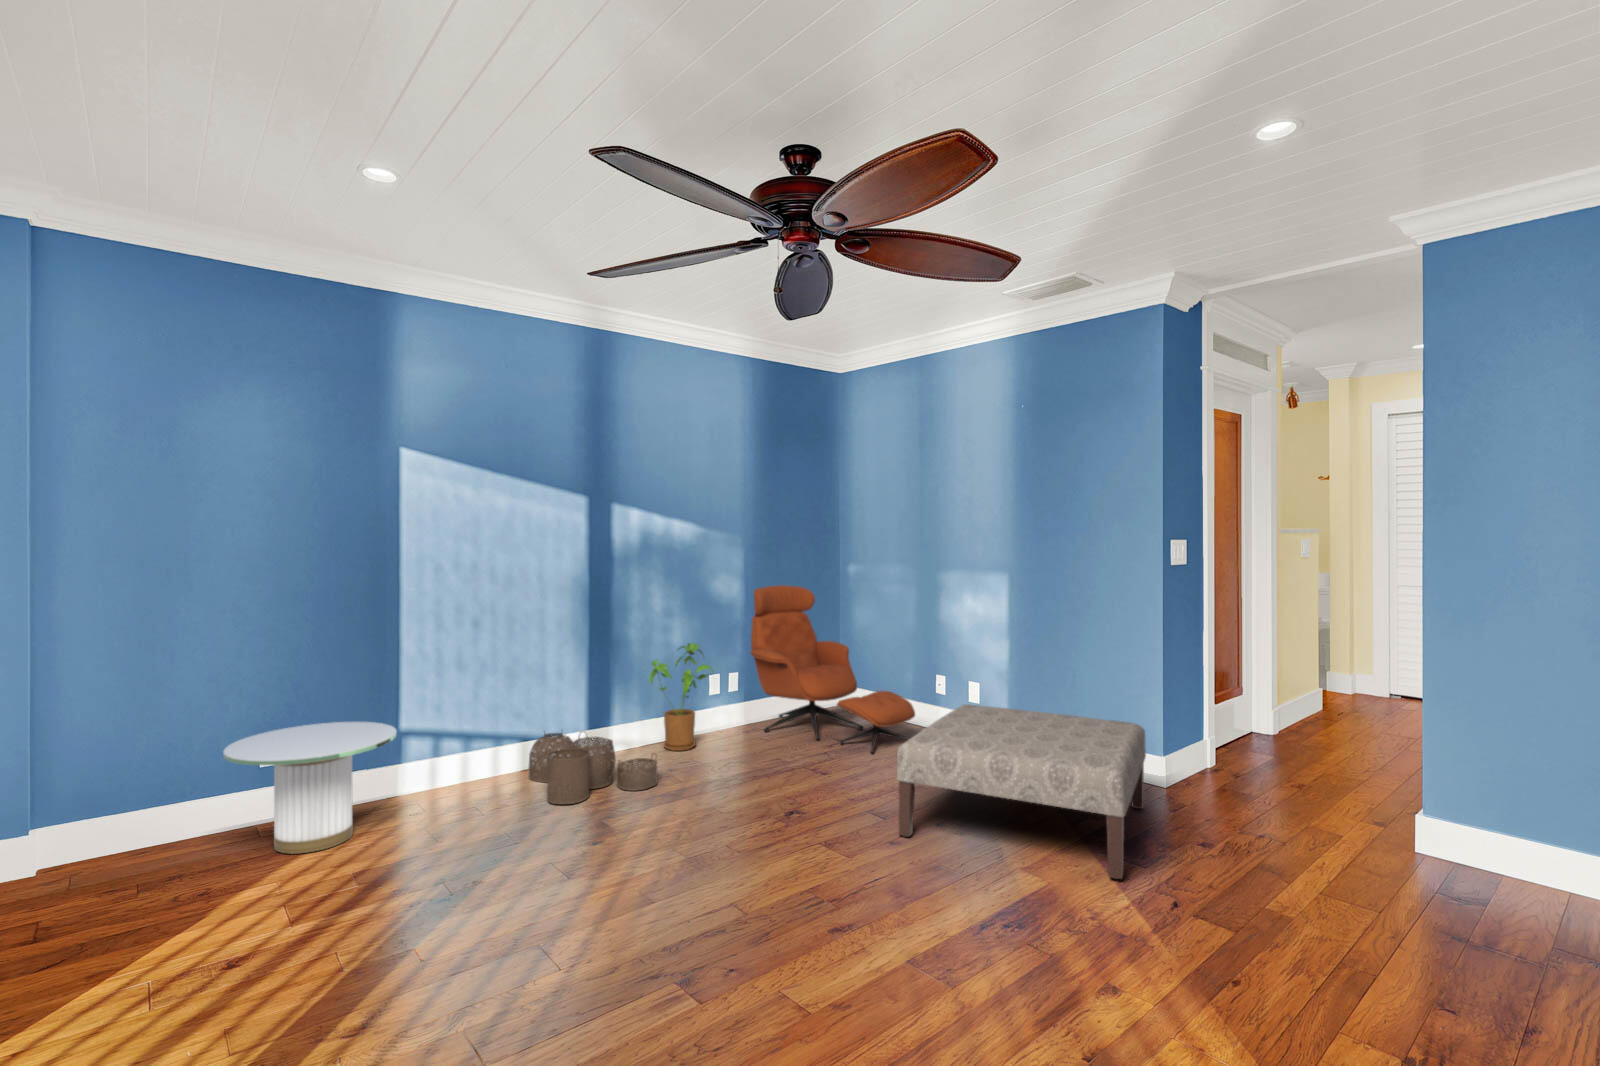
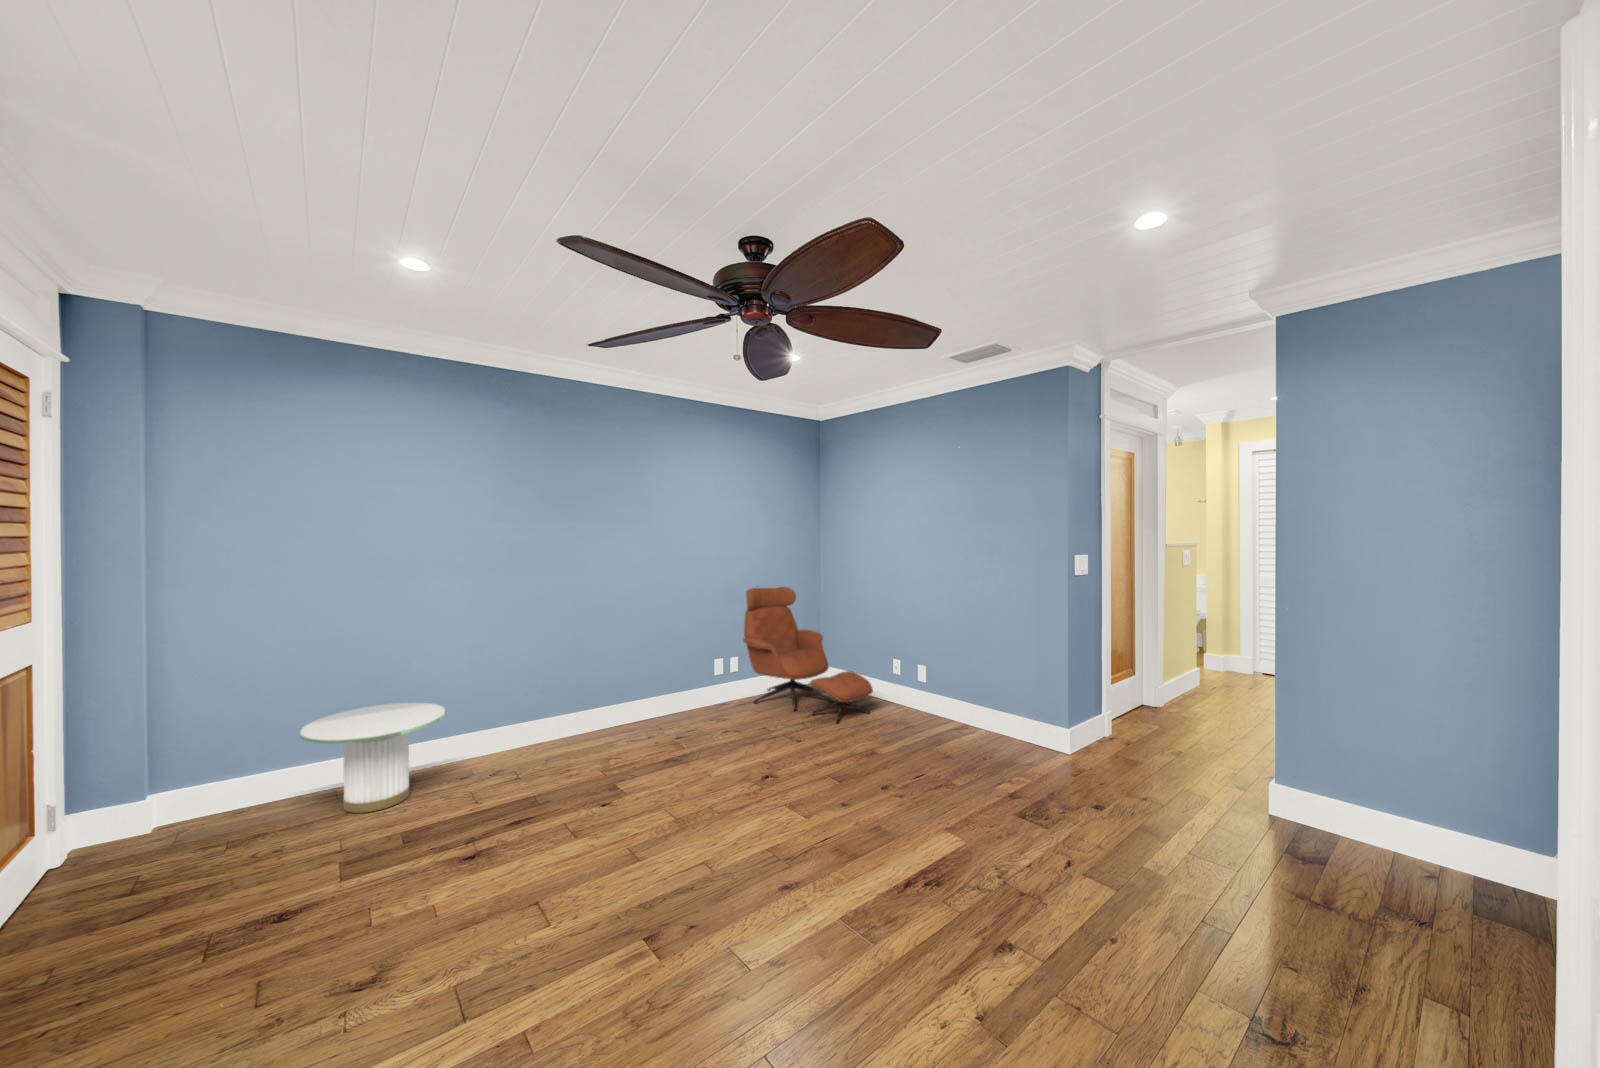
house plant: present [649,643,713,751] -> none [659,634,712,721]
ottoman: present [897,704,1146,879] -> none [847,686,1053,840]
woven basket: present [529,733,658,804] -> none [559,705,662,769]

